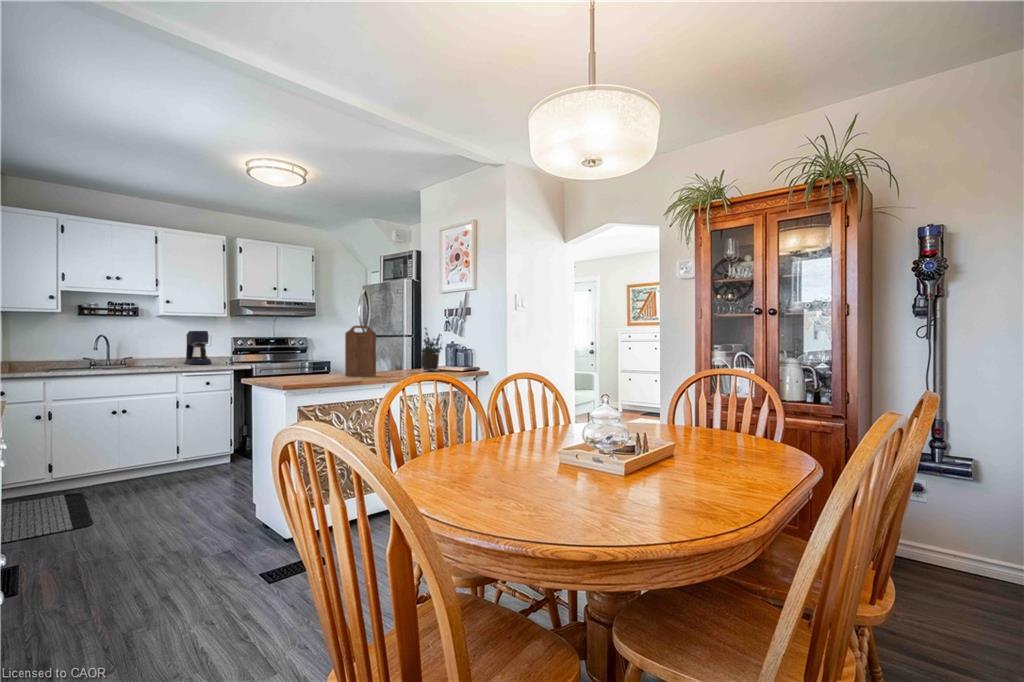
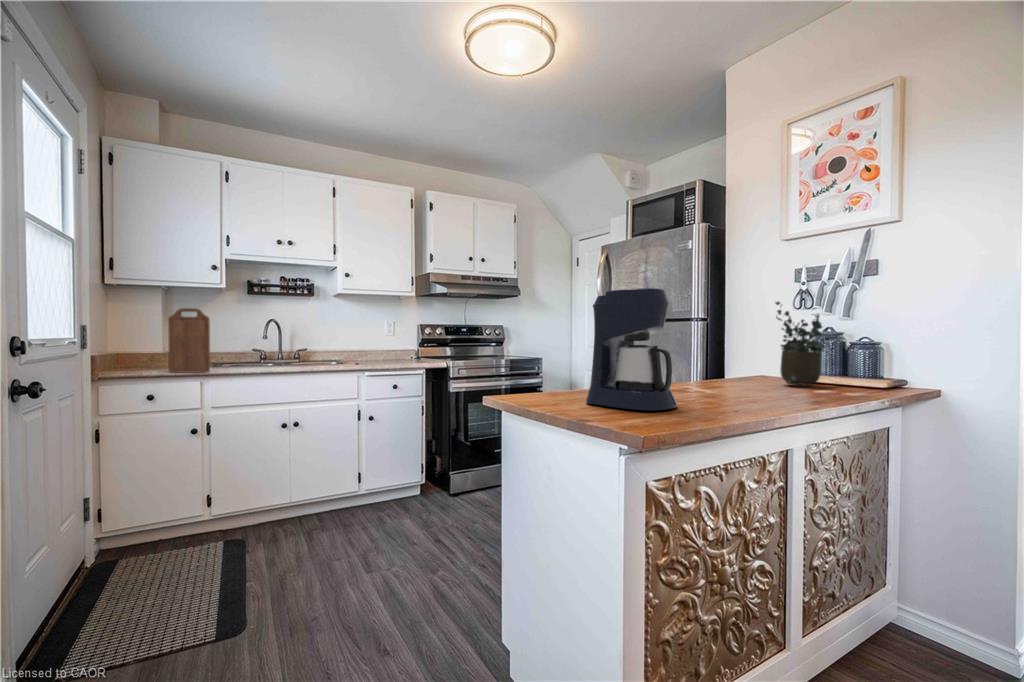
cutting board: present [345,326,376,376] -> present [168,308,210,373]
coffee maker: present [184,331,212,364] -> present [586,288,677,411]

